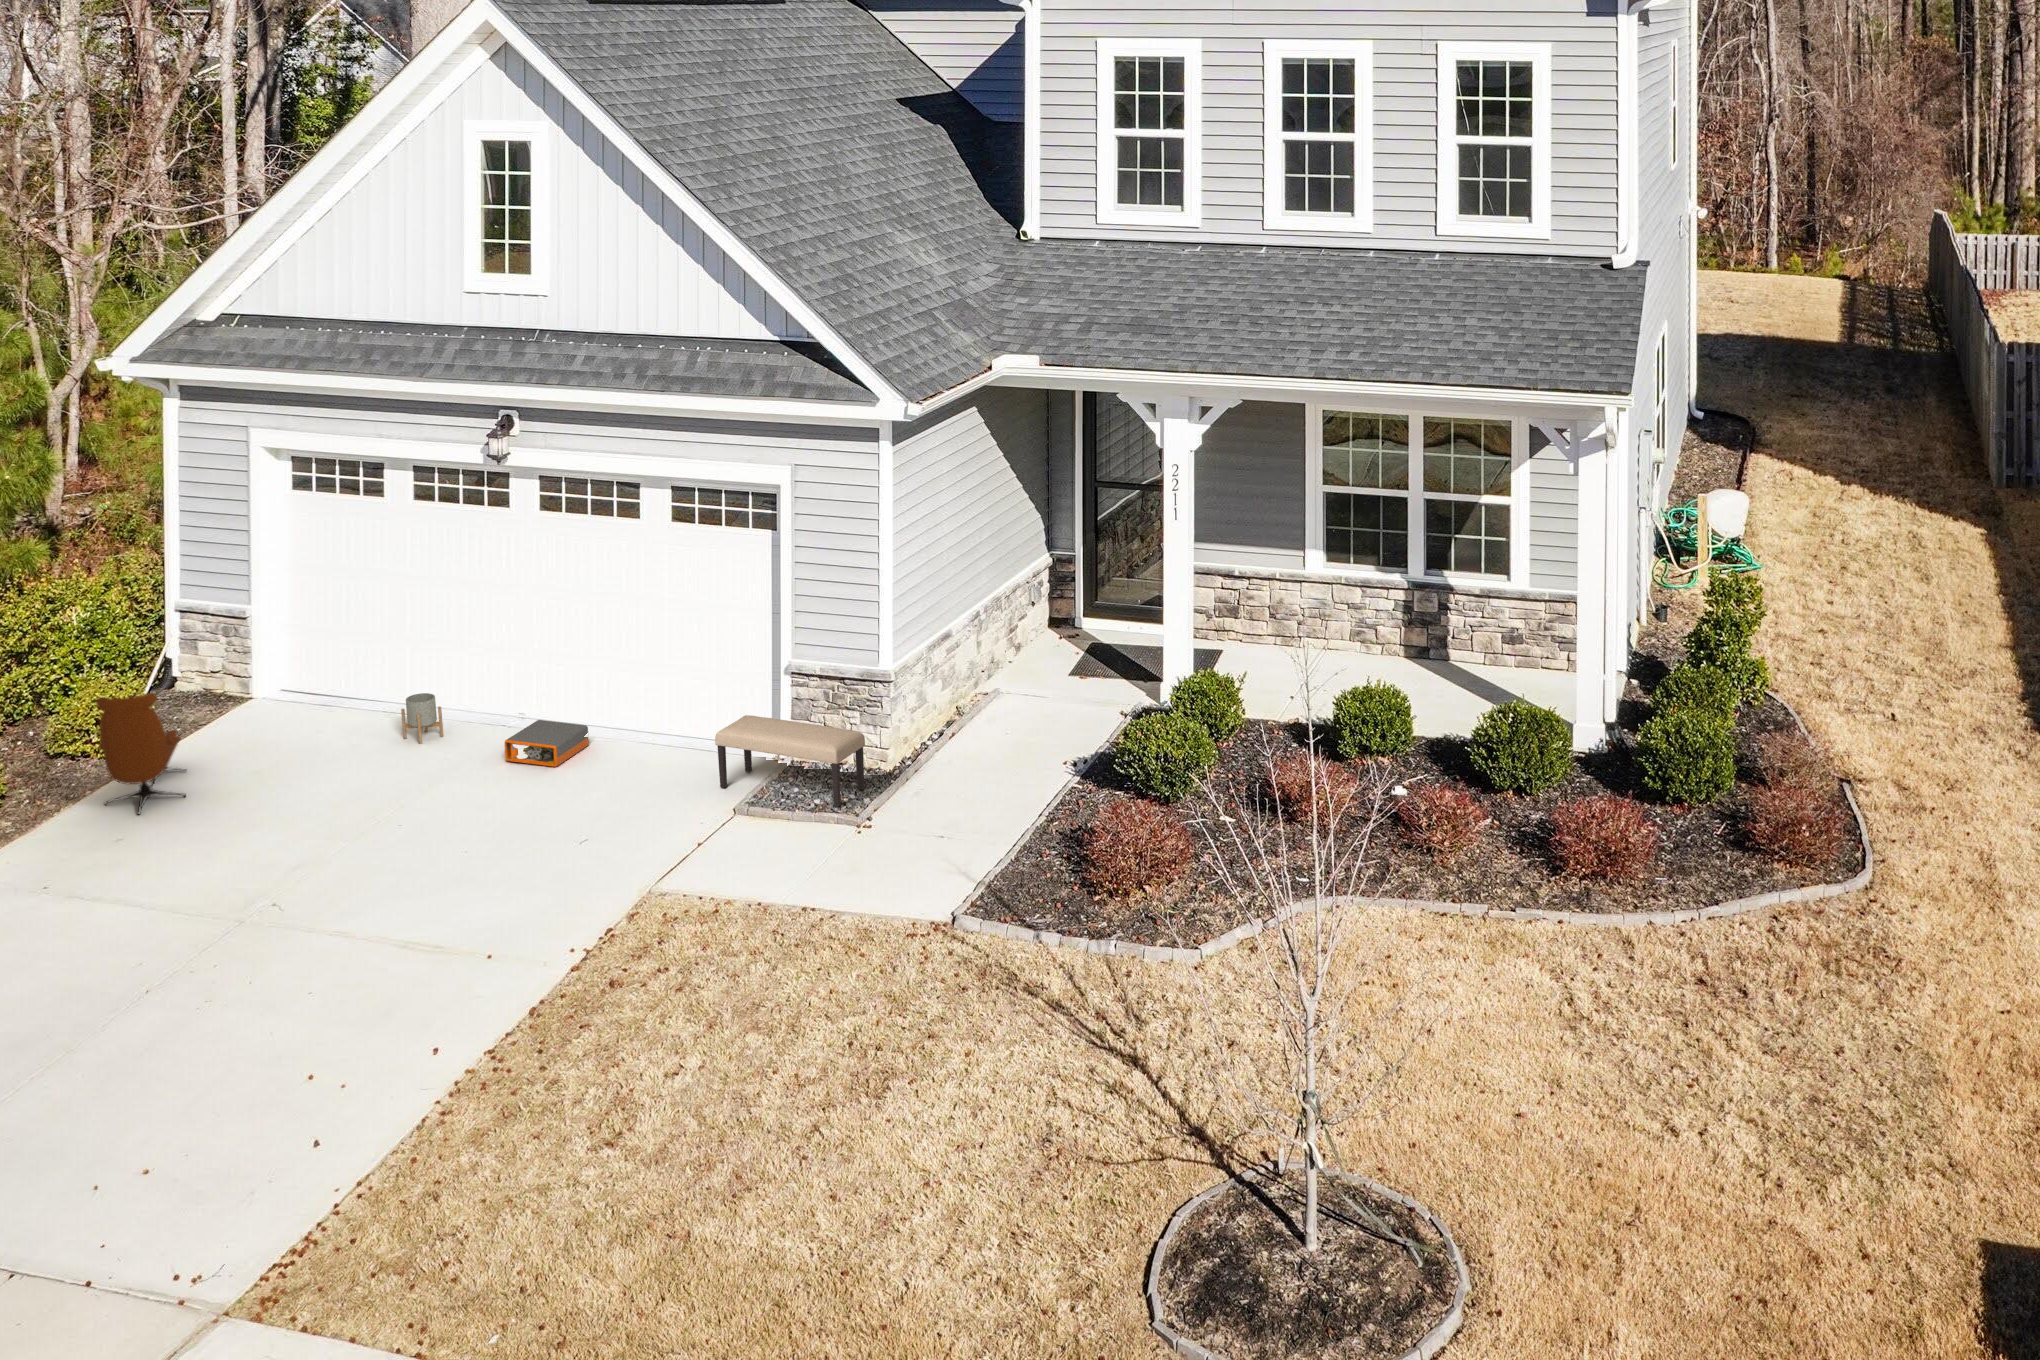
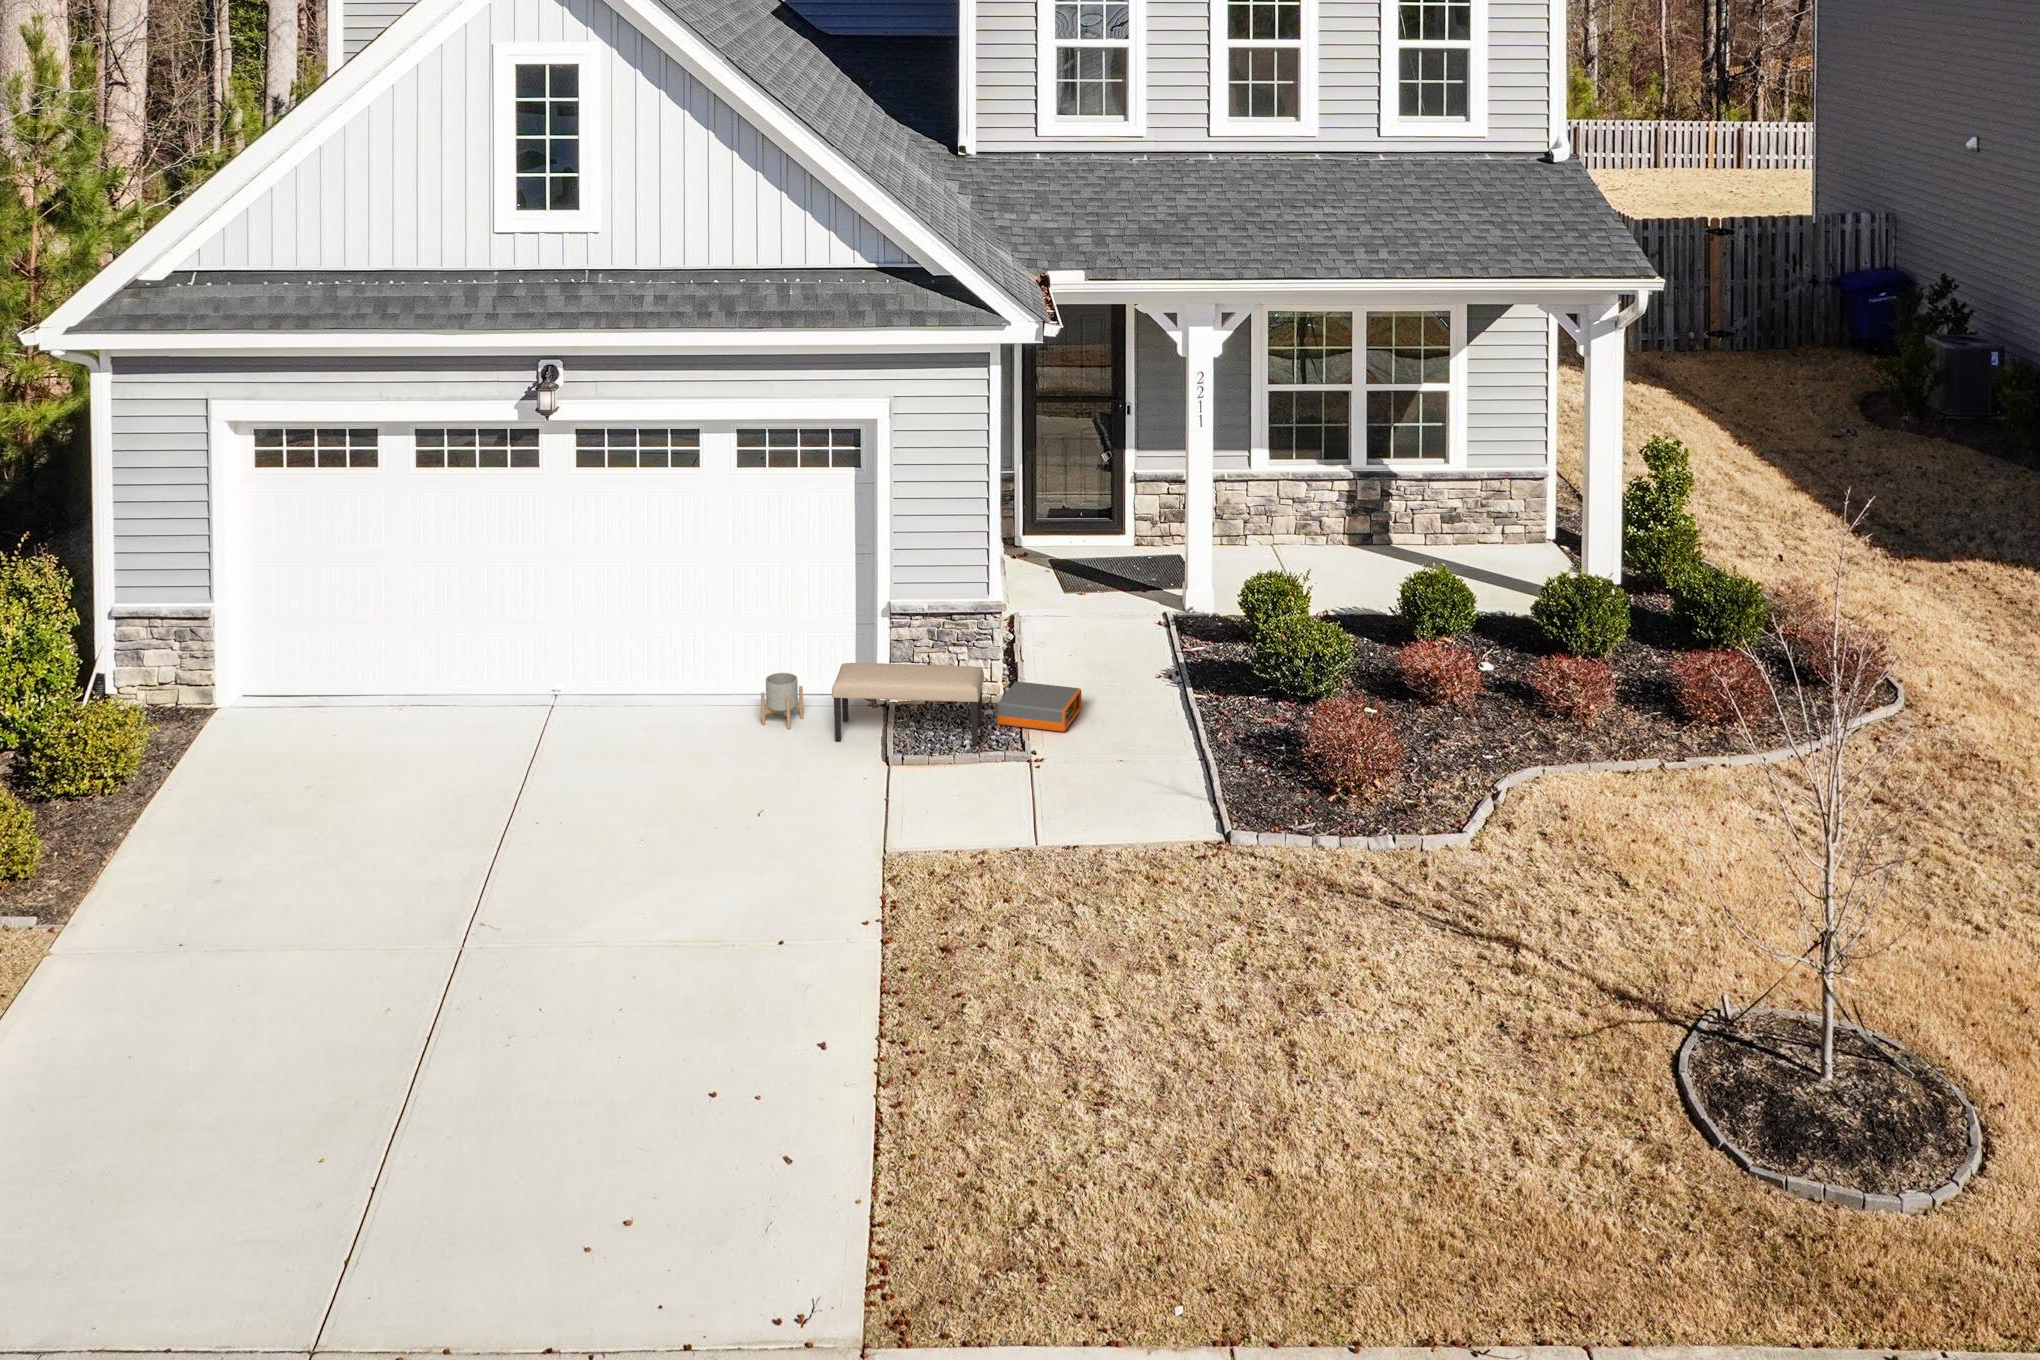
lounge chair: present [96,693,186,814] -> none [132,715,233,859]
planter: present [401,693,443,744] -> present [761,673,803,729]
storage box: present [505,720,589,767] -> present [997,681,1081,732]

